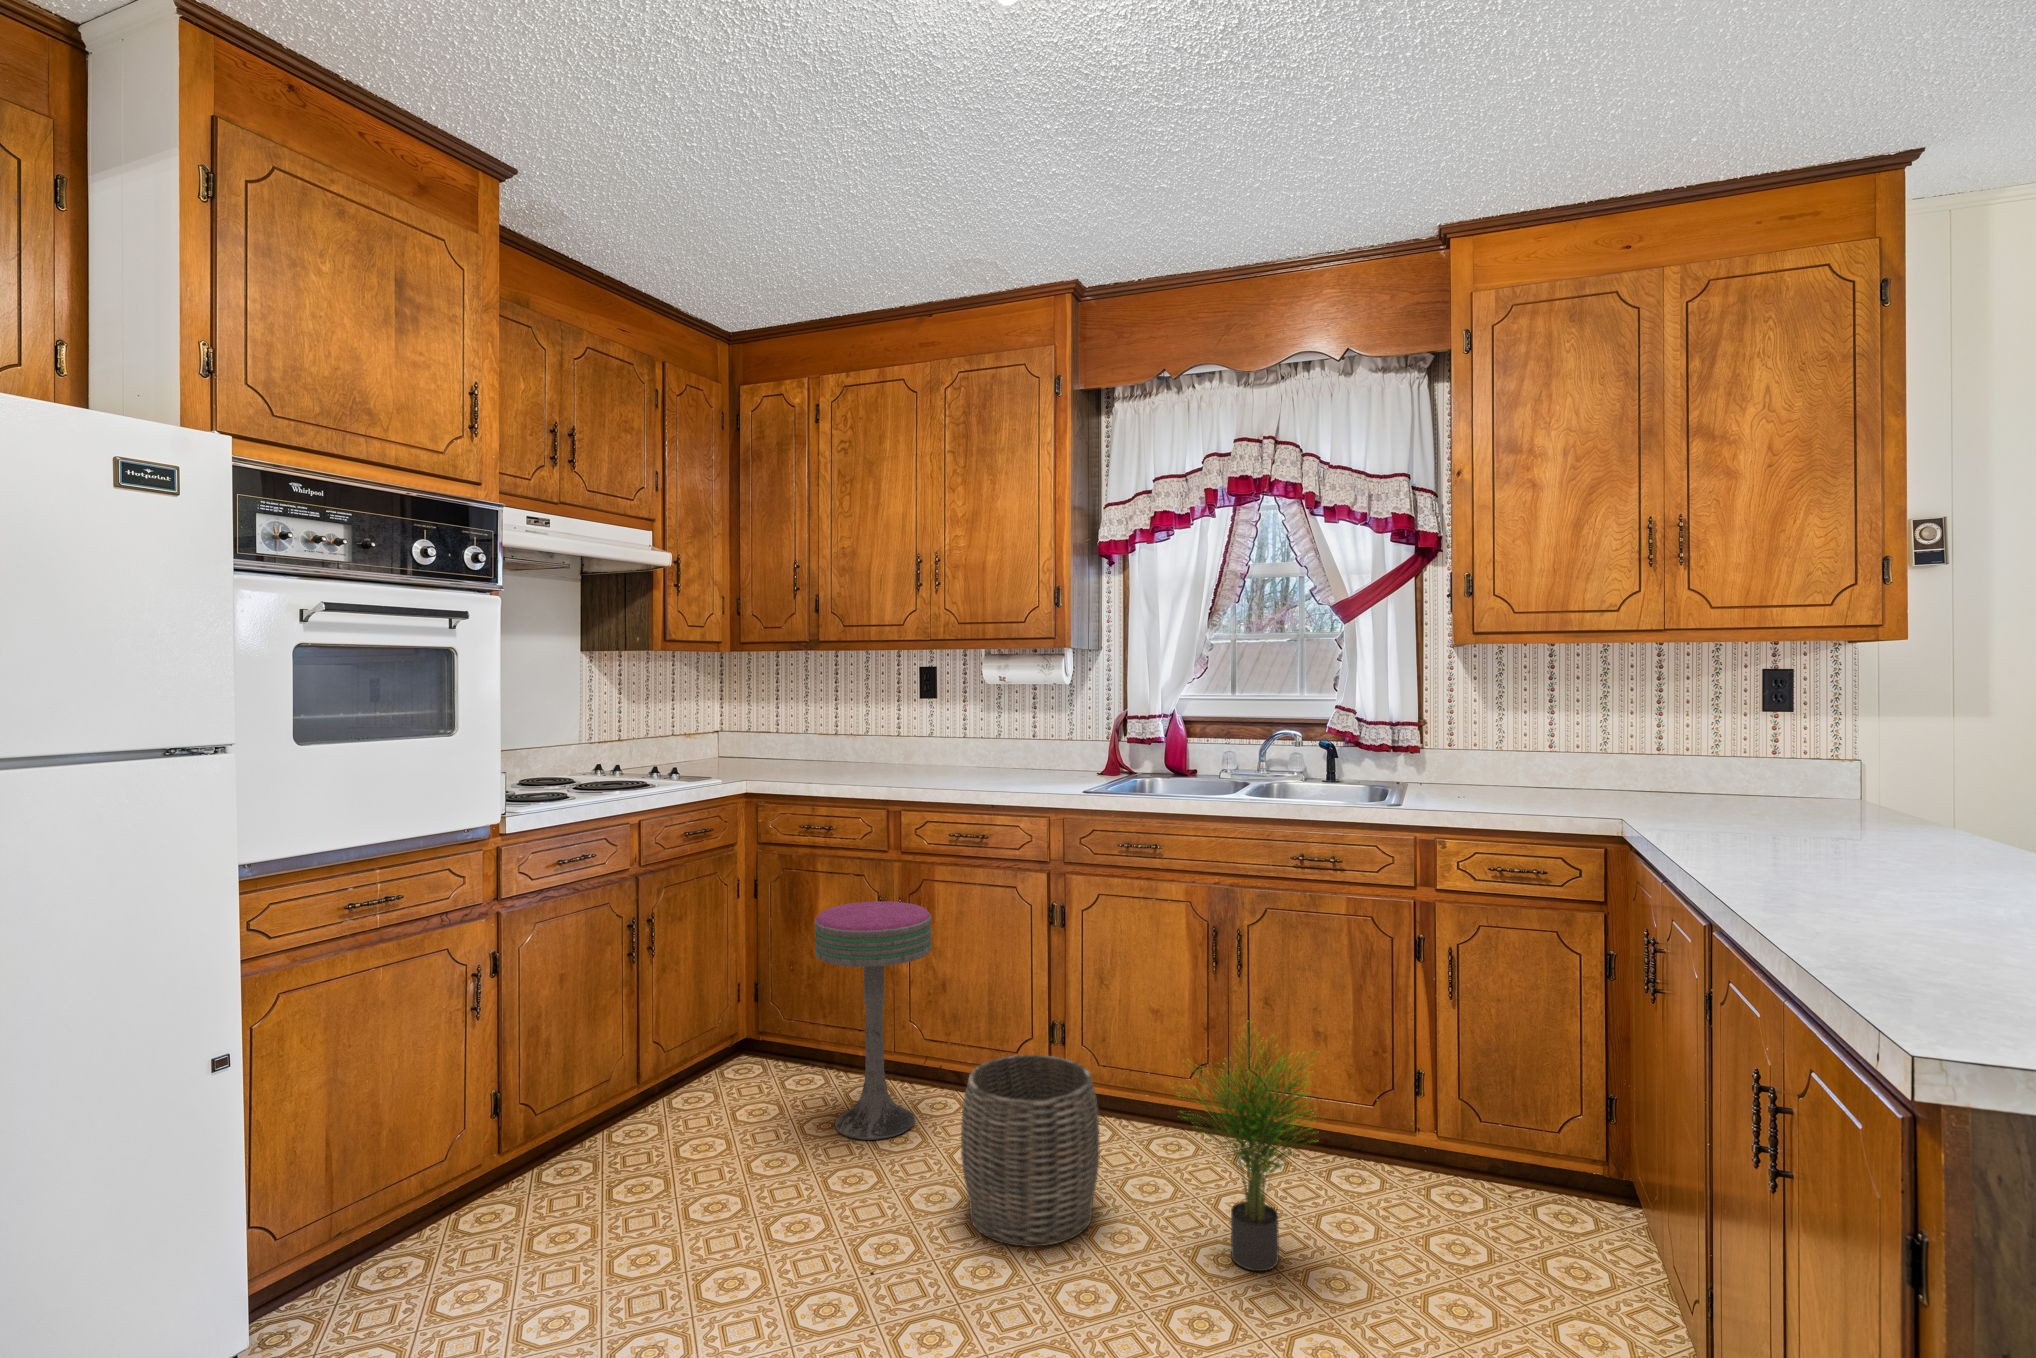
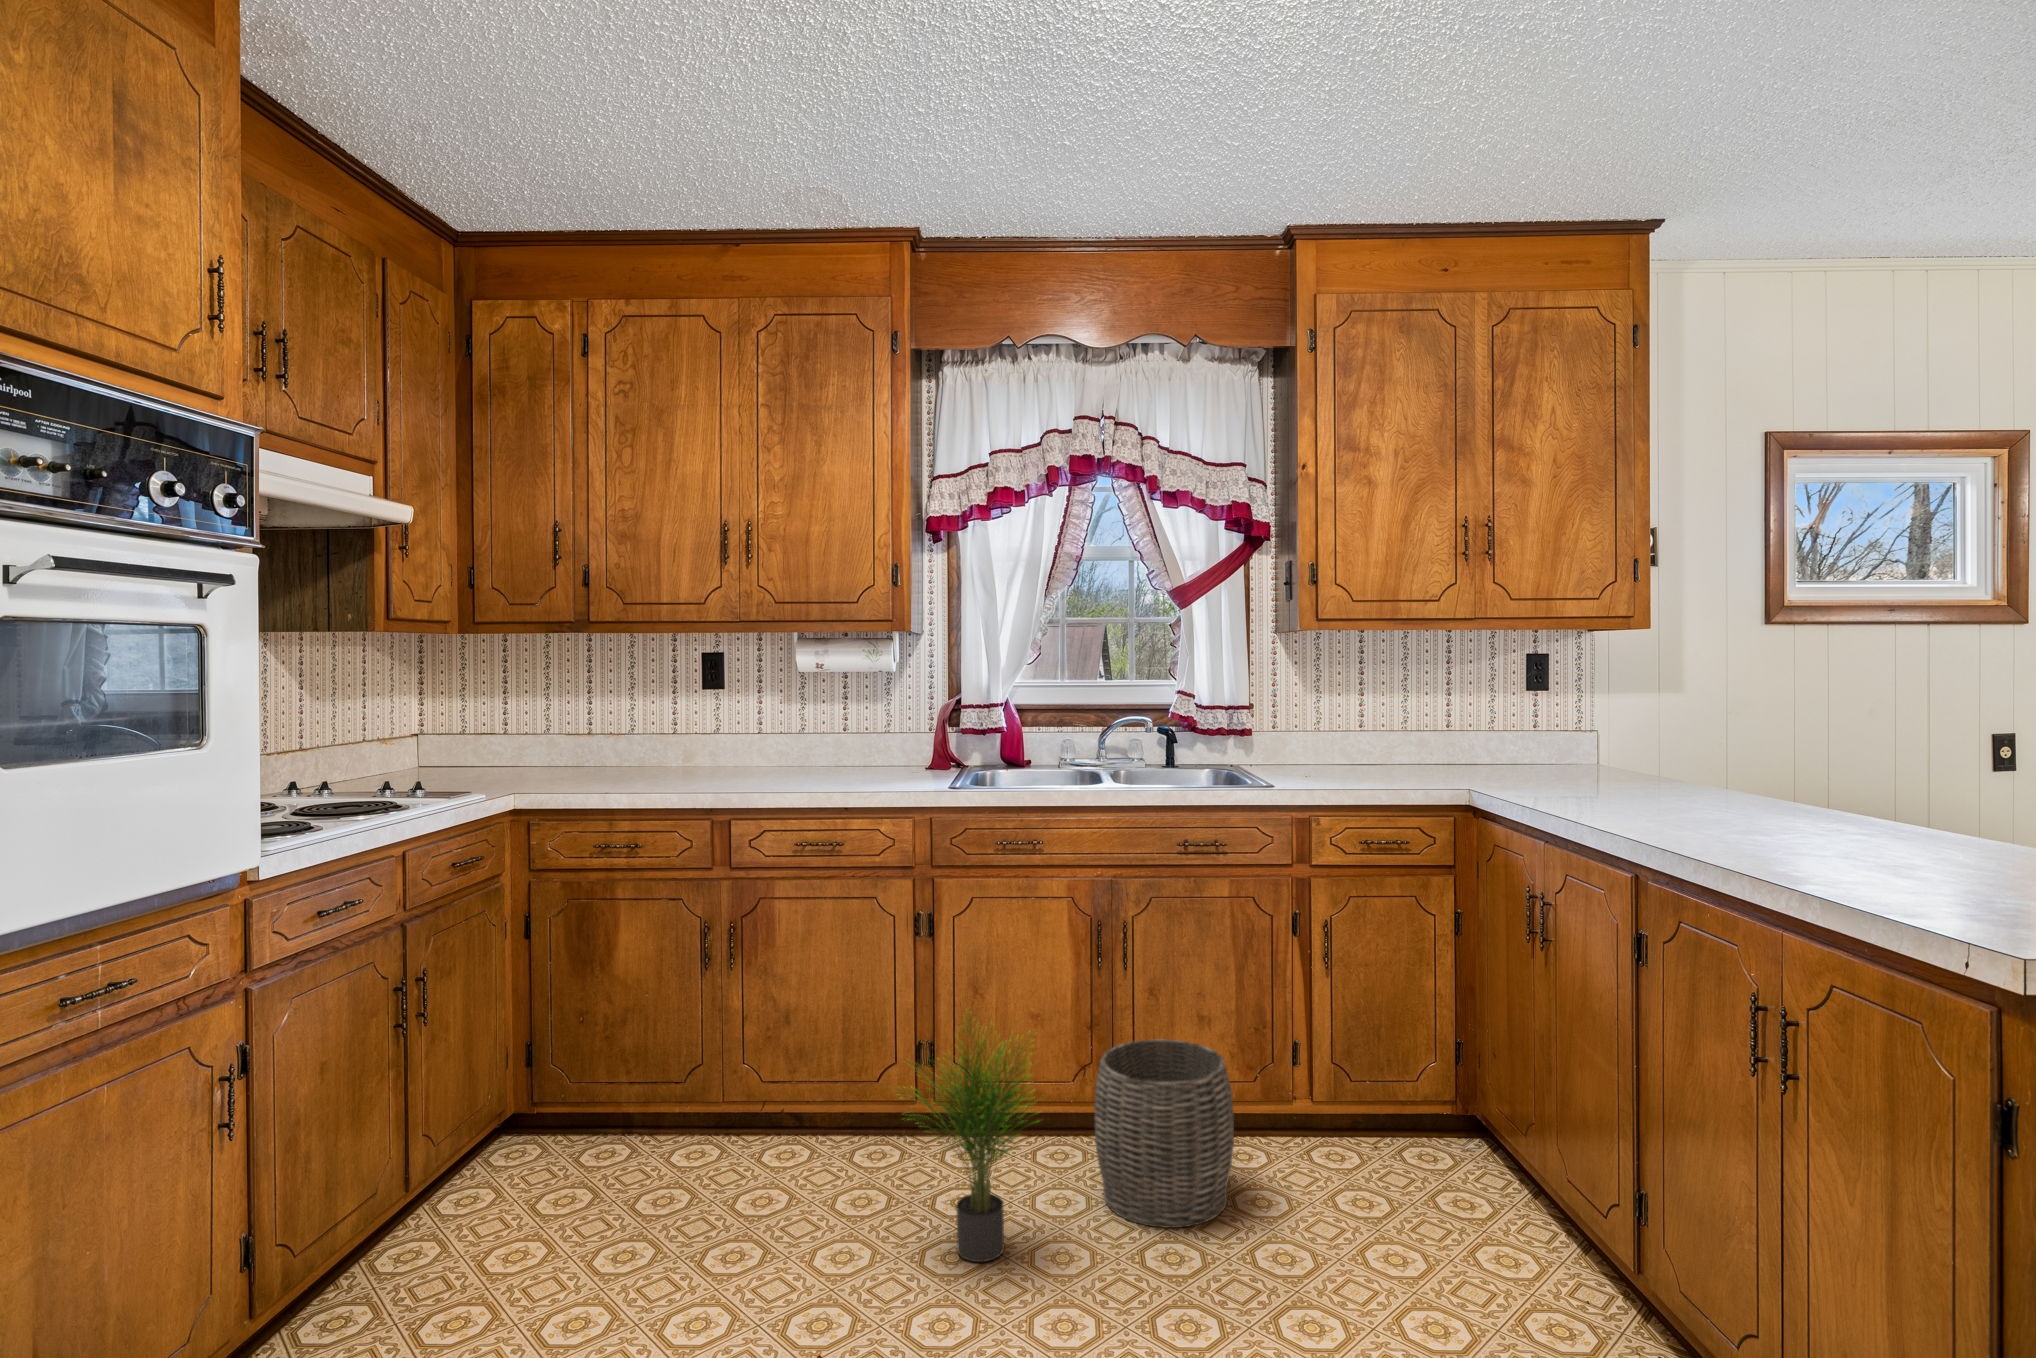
bar stool: present [814,901,932,1140] -> none [449,930,597,1210]
woven basket: present [961,1055,1100,1247] -> present [1094,1040,1234,1228]

